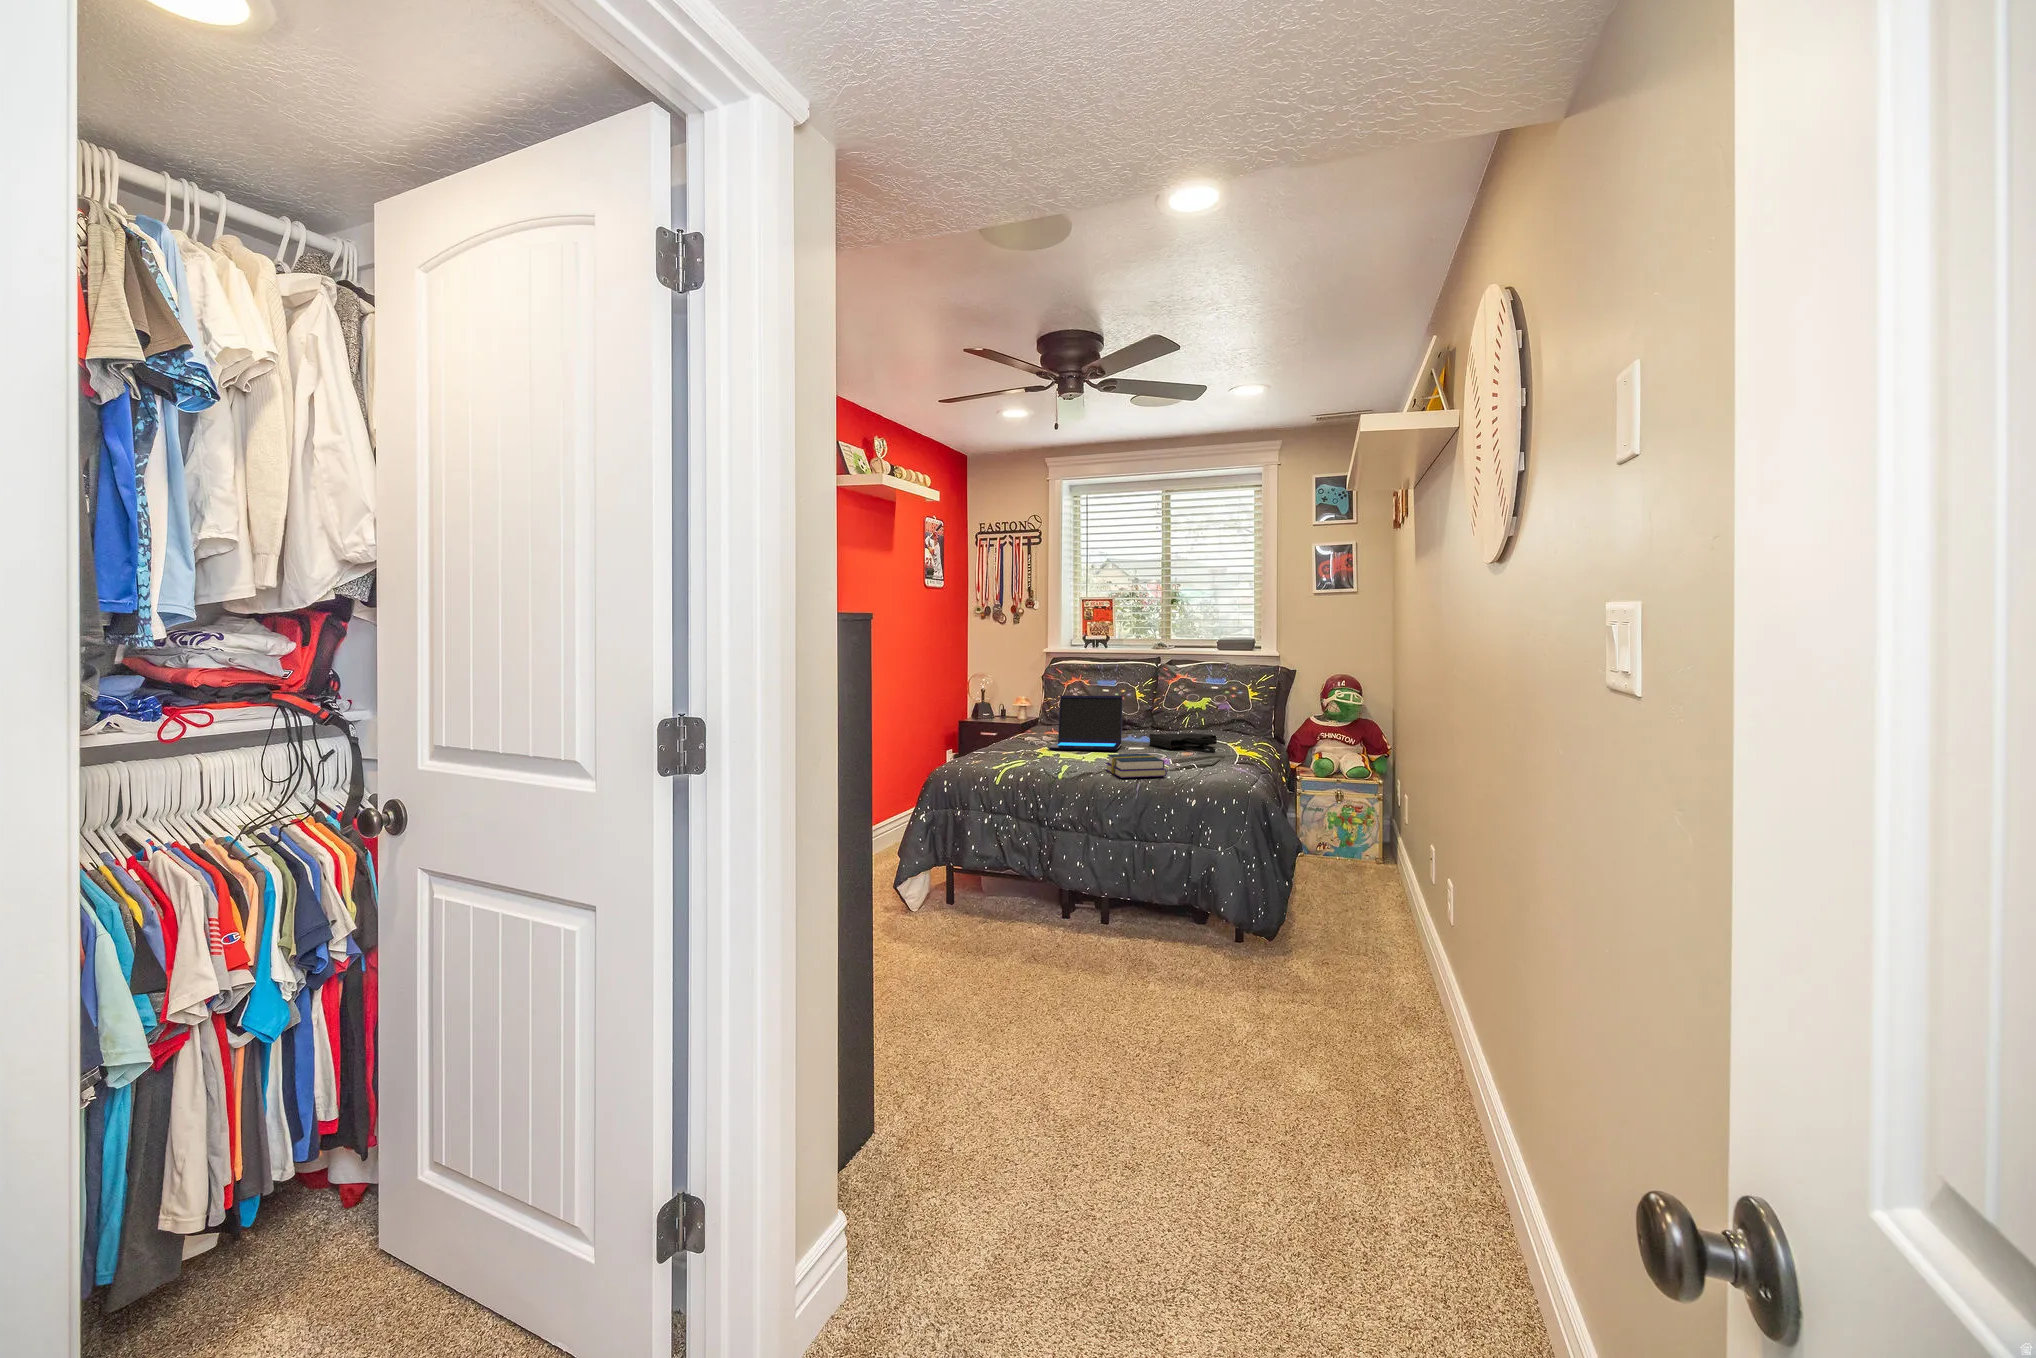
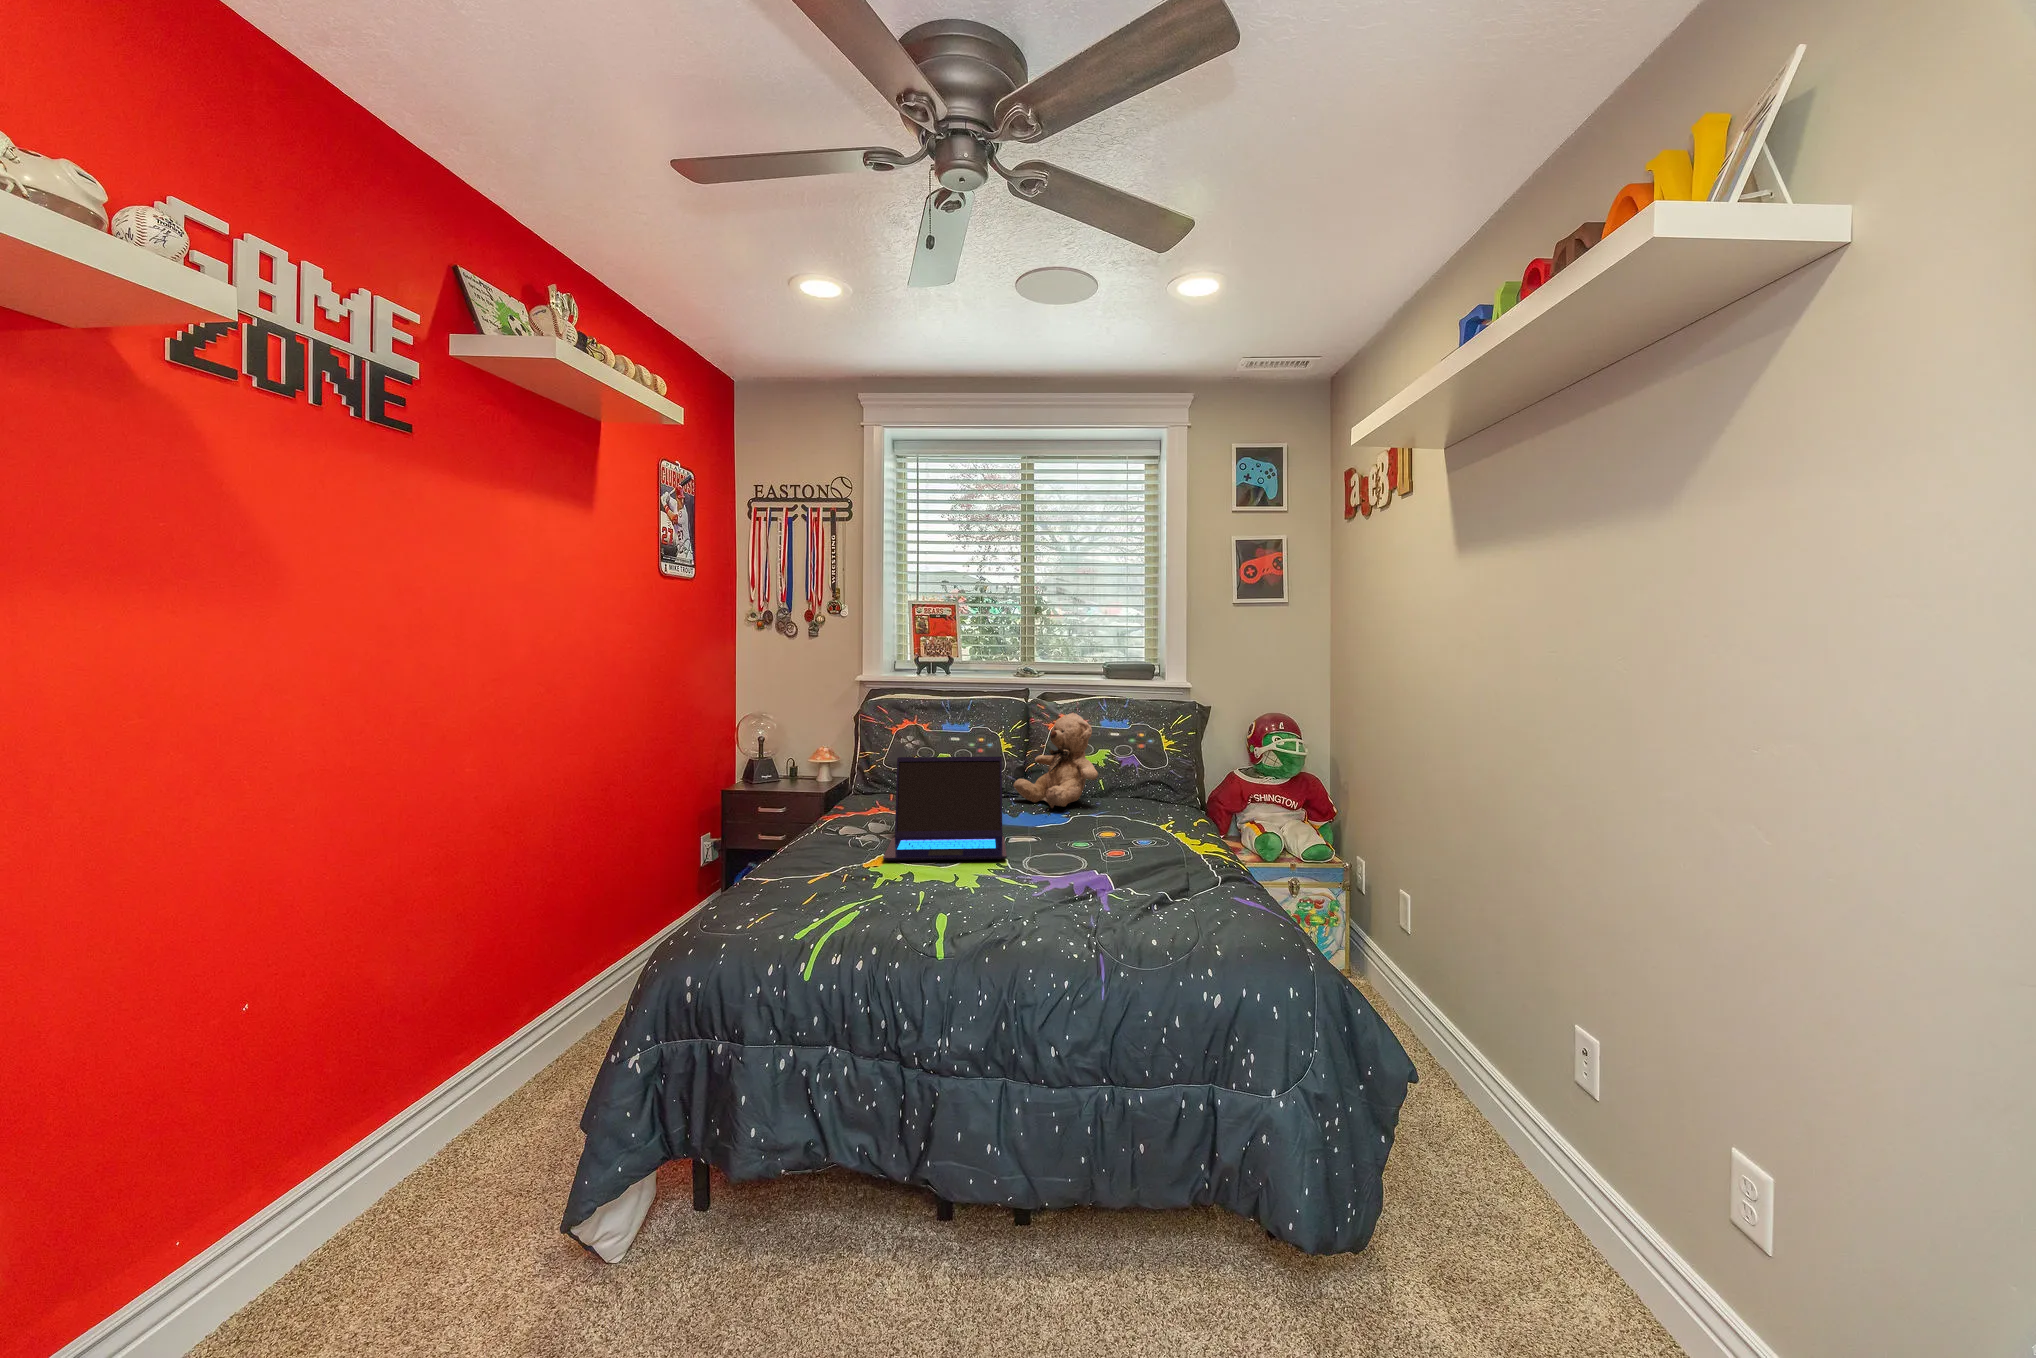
teddy bear: none [1142,672,1196,734] -> present [1013,713,1098,808]
tote bag: present [1149,733,1217,753] -> none [1048,812,1169,857]
book: present [1105,753,1167,778] -> none [1014,884,1151,959]

